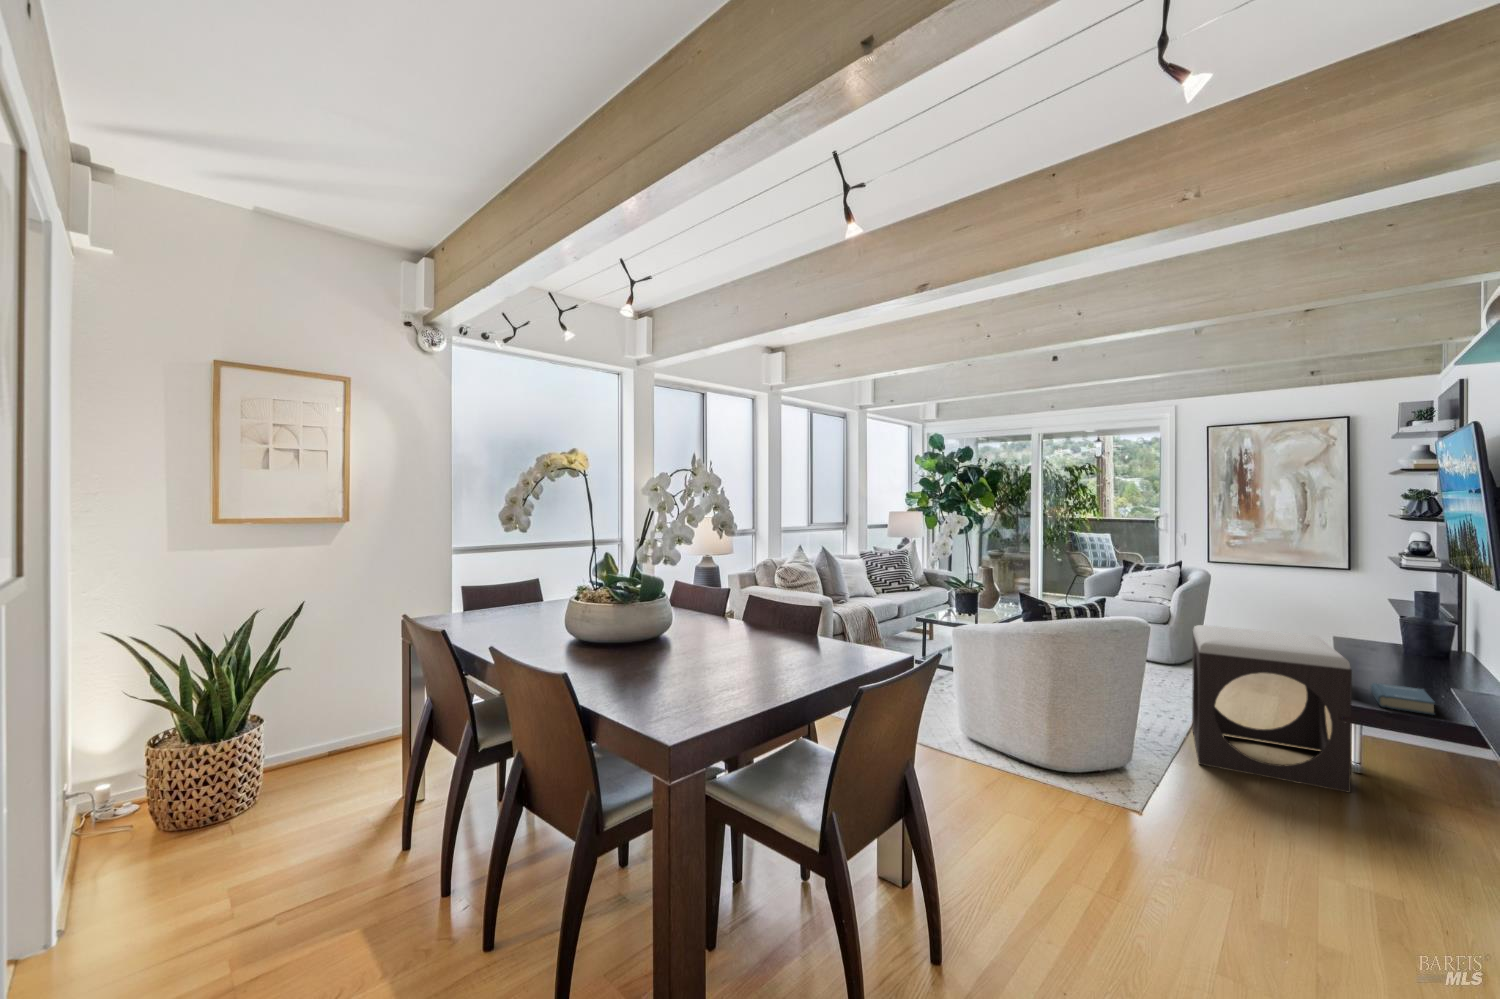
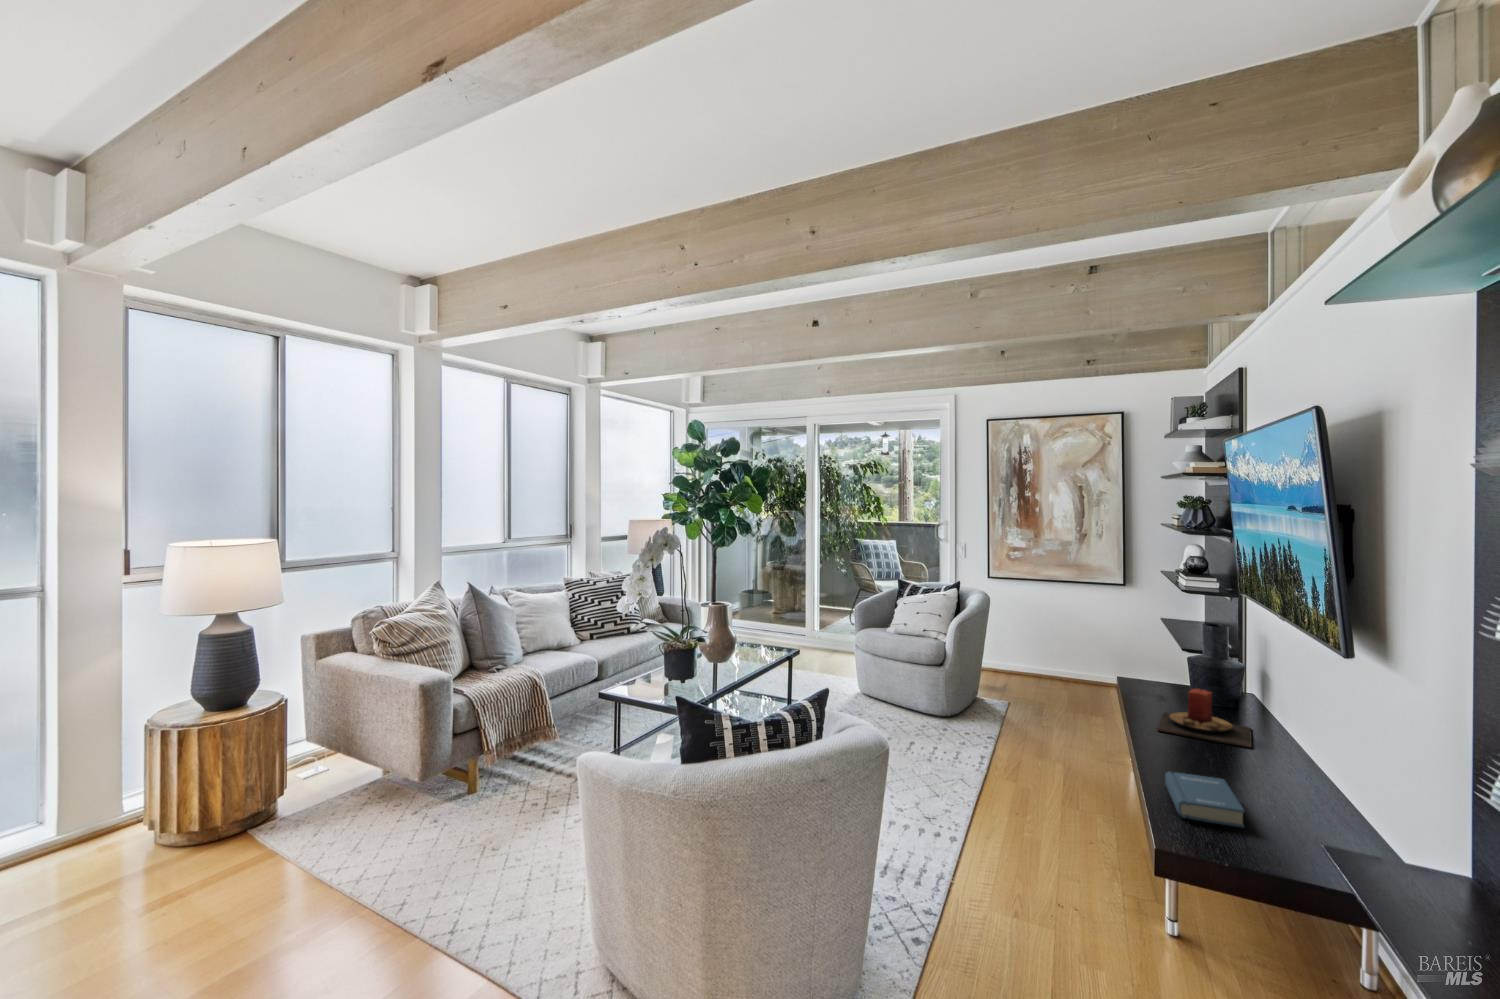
footstool: present [1192,625,1352,793] -> none [959,691,1149,946]
candle: none [1370,638,1465,682] -> present [1157,689,1252,748]

